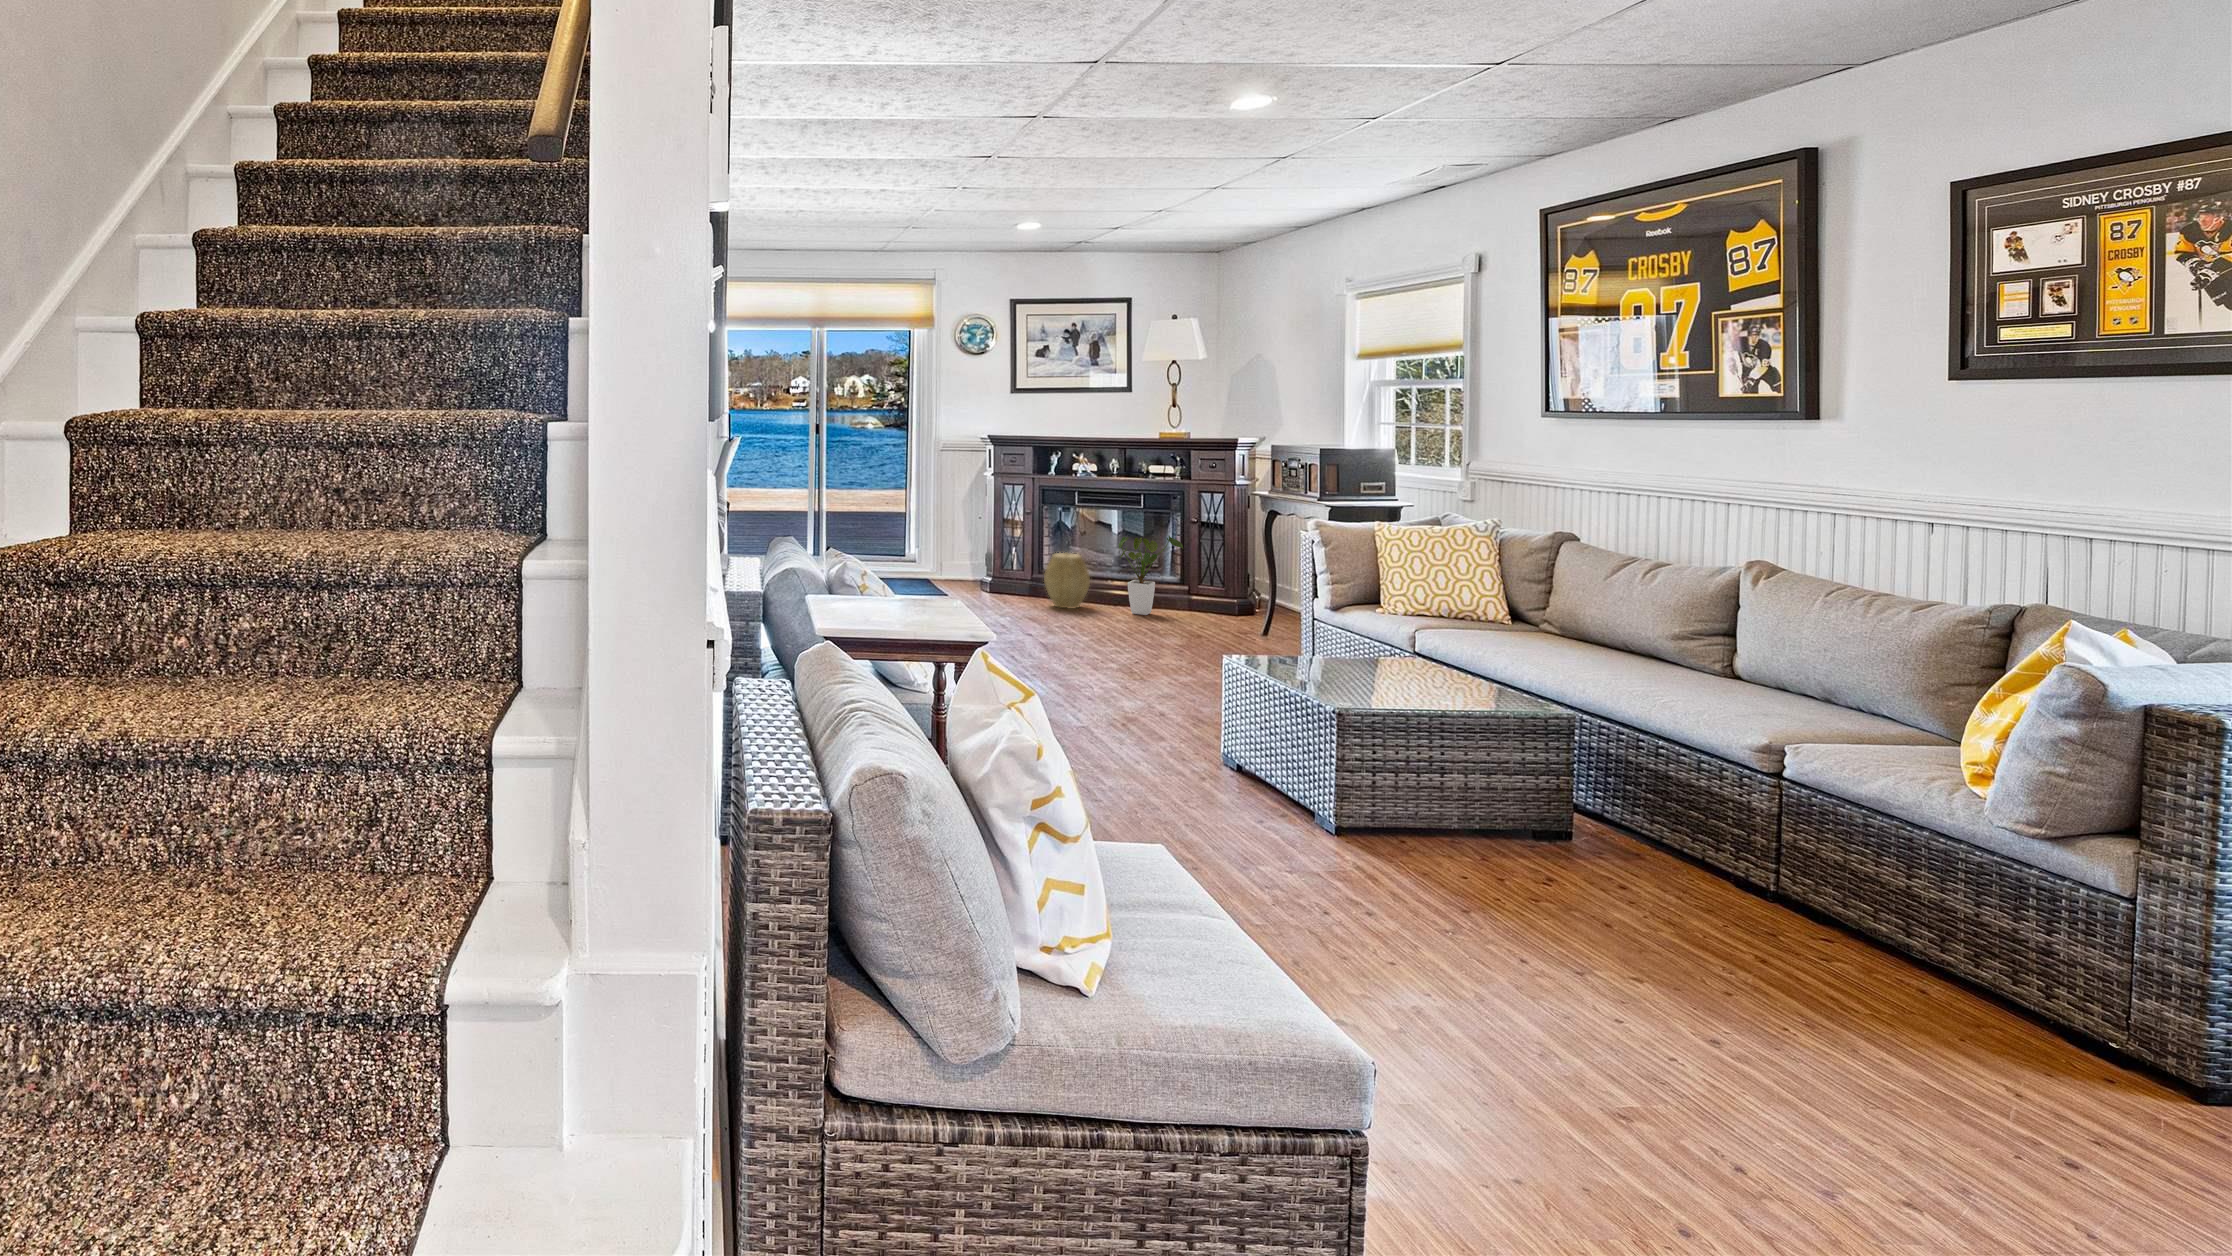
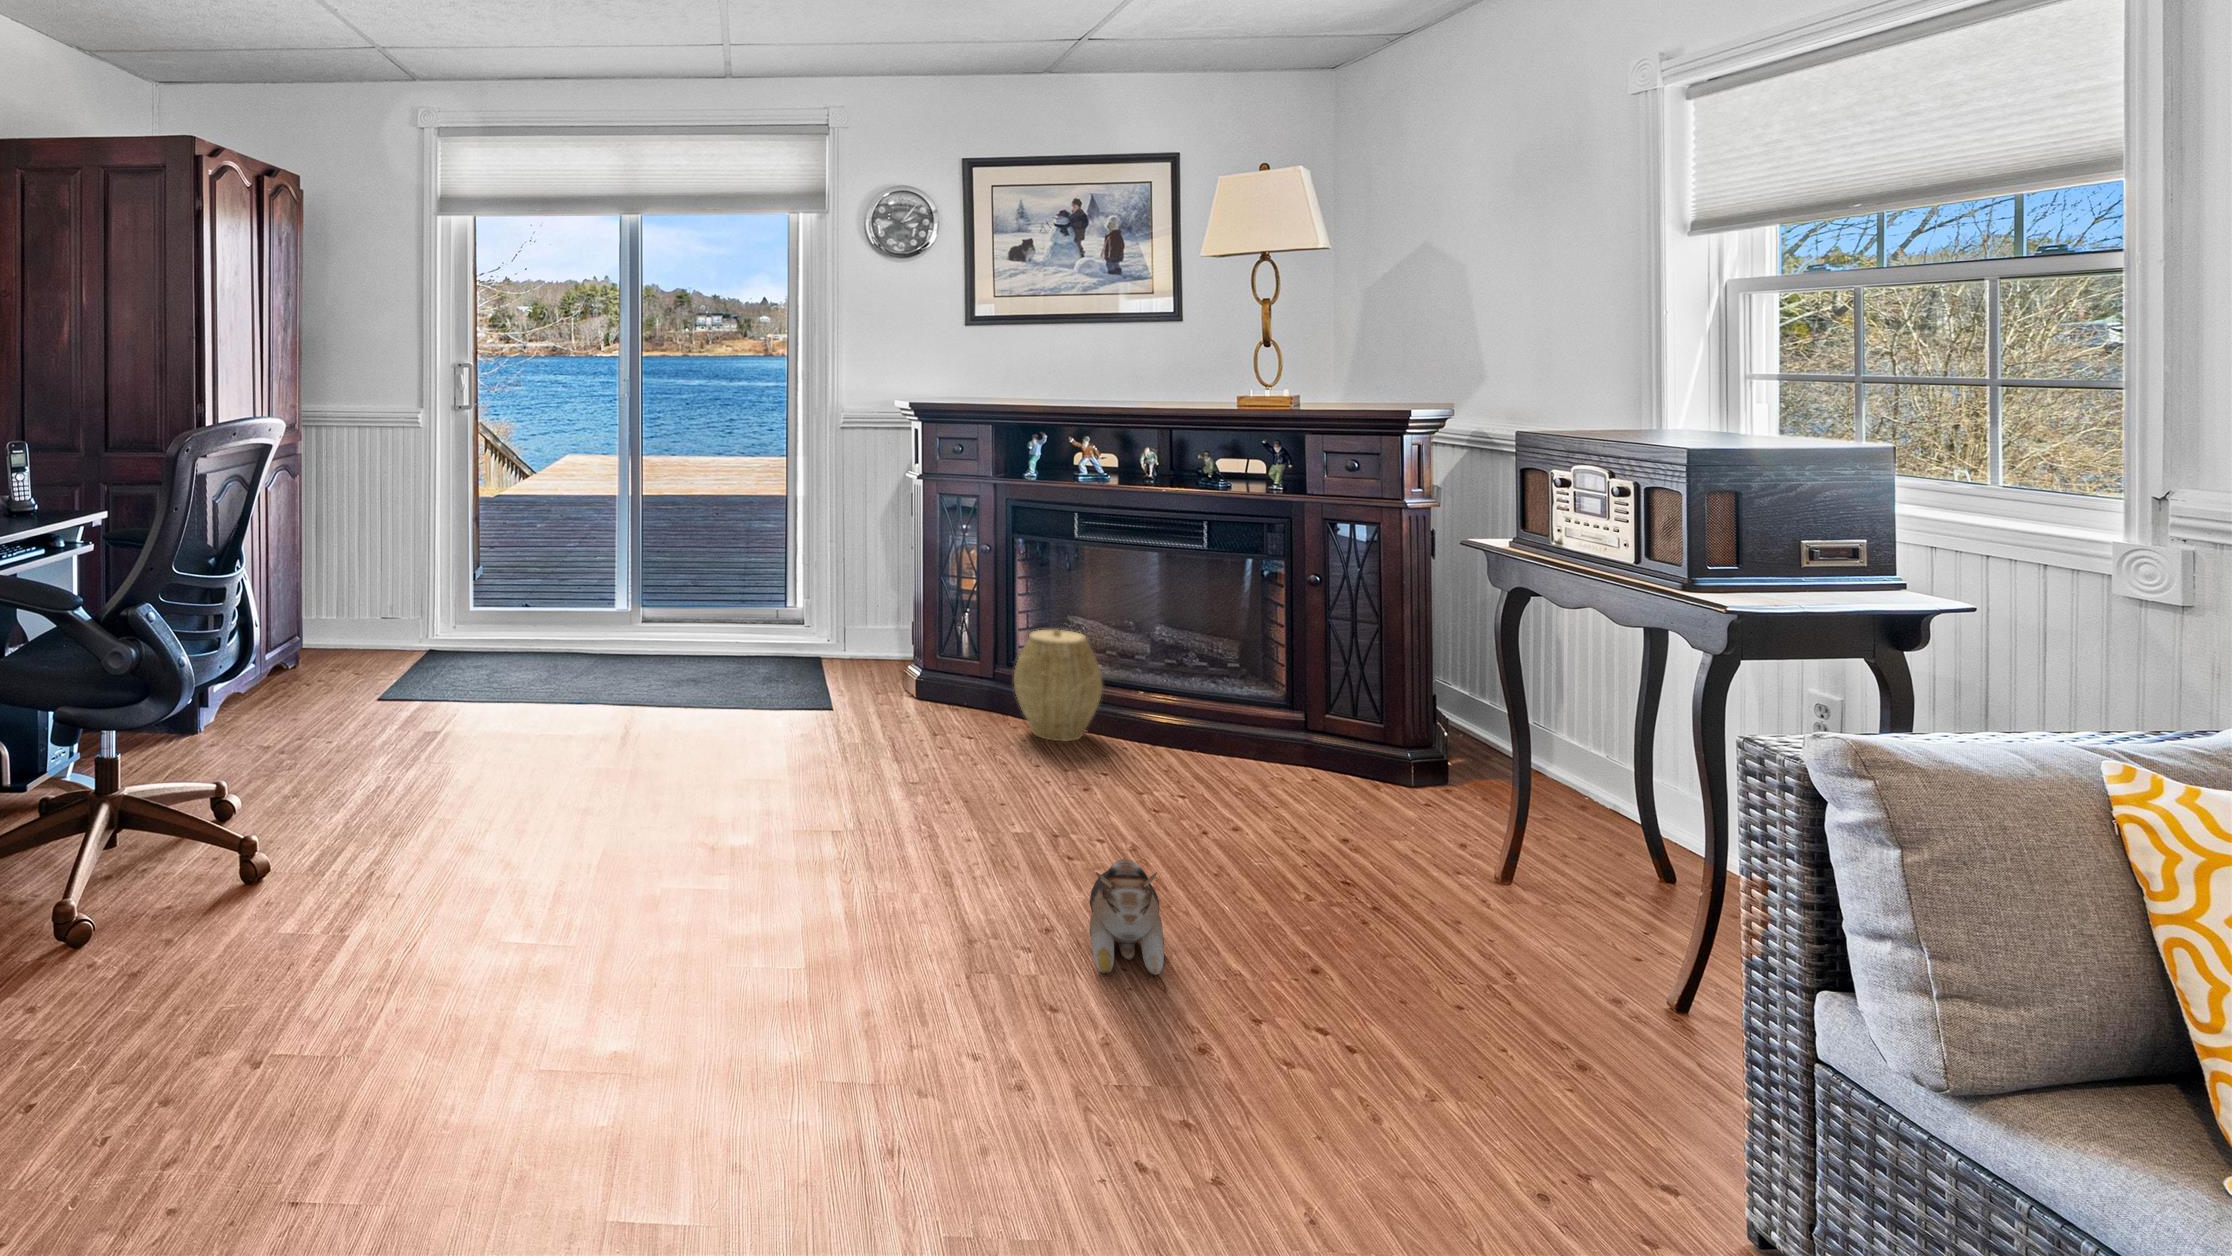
house plant: present [1119,536,1183,615] -> none [1159,601,1289,764]
plush toy: none [1090,612,1120,660] -> present [1090,858,1164,975]

